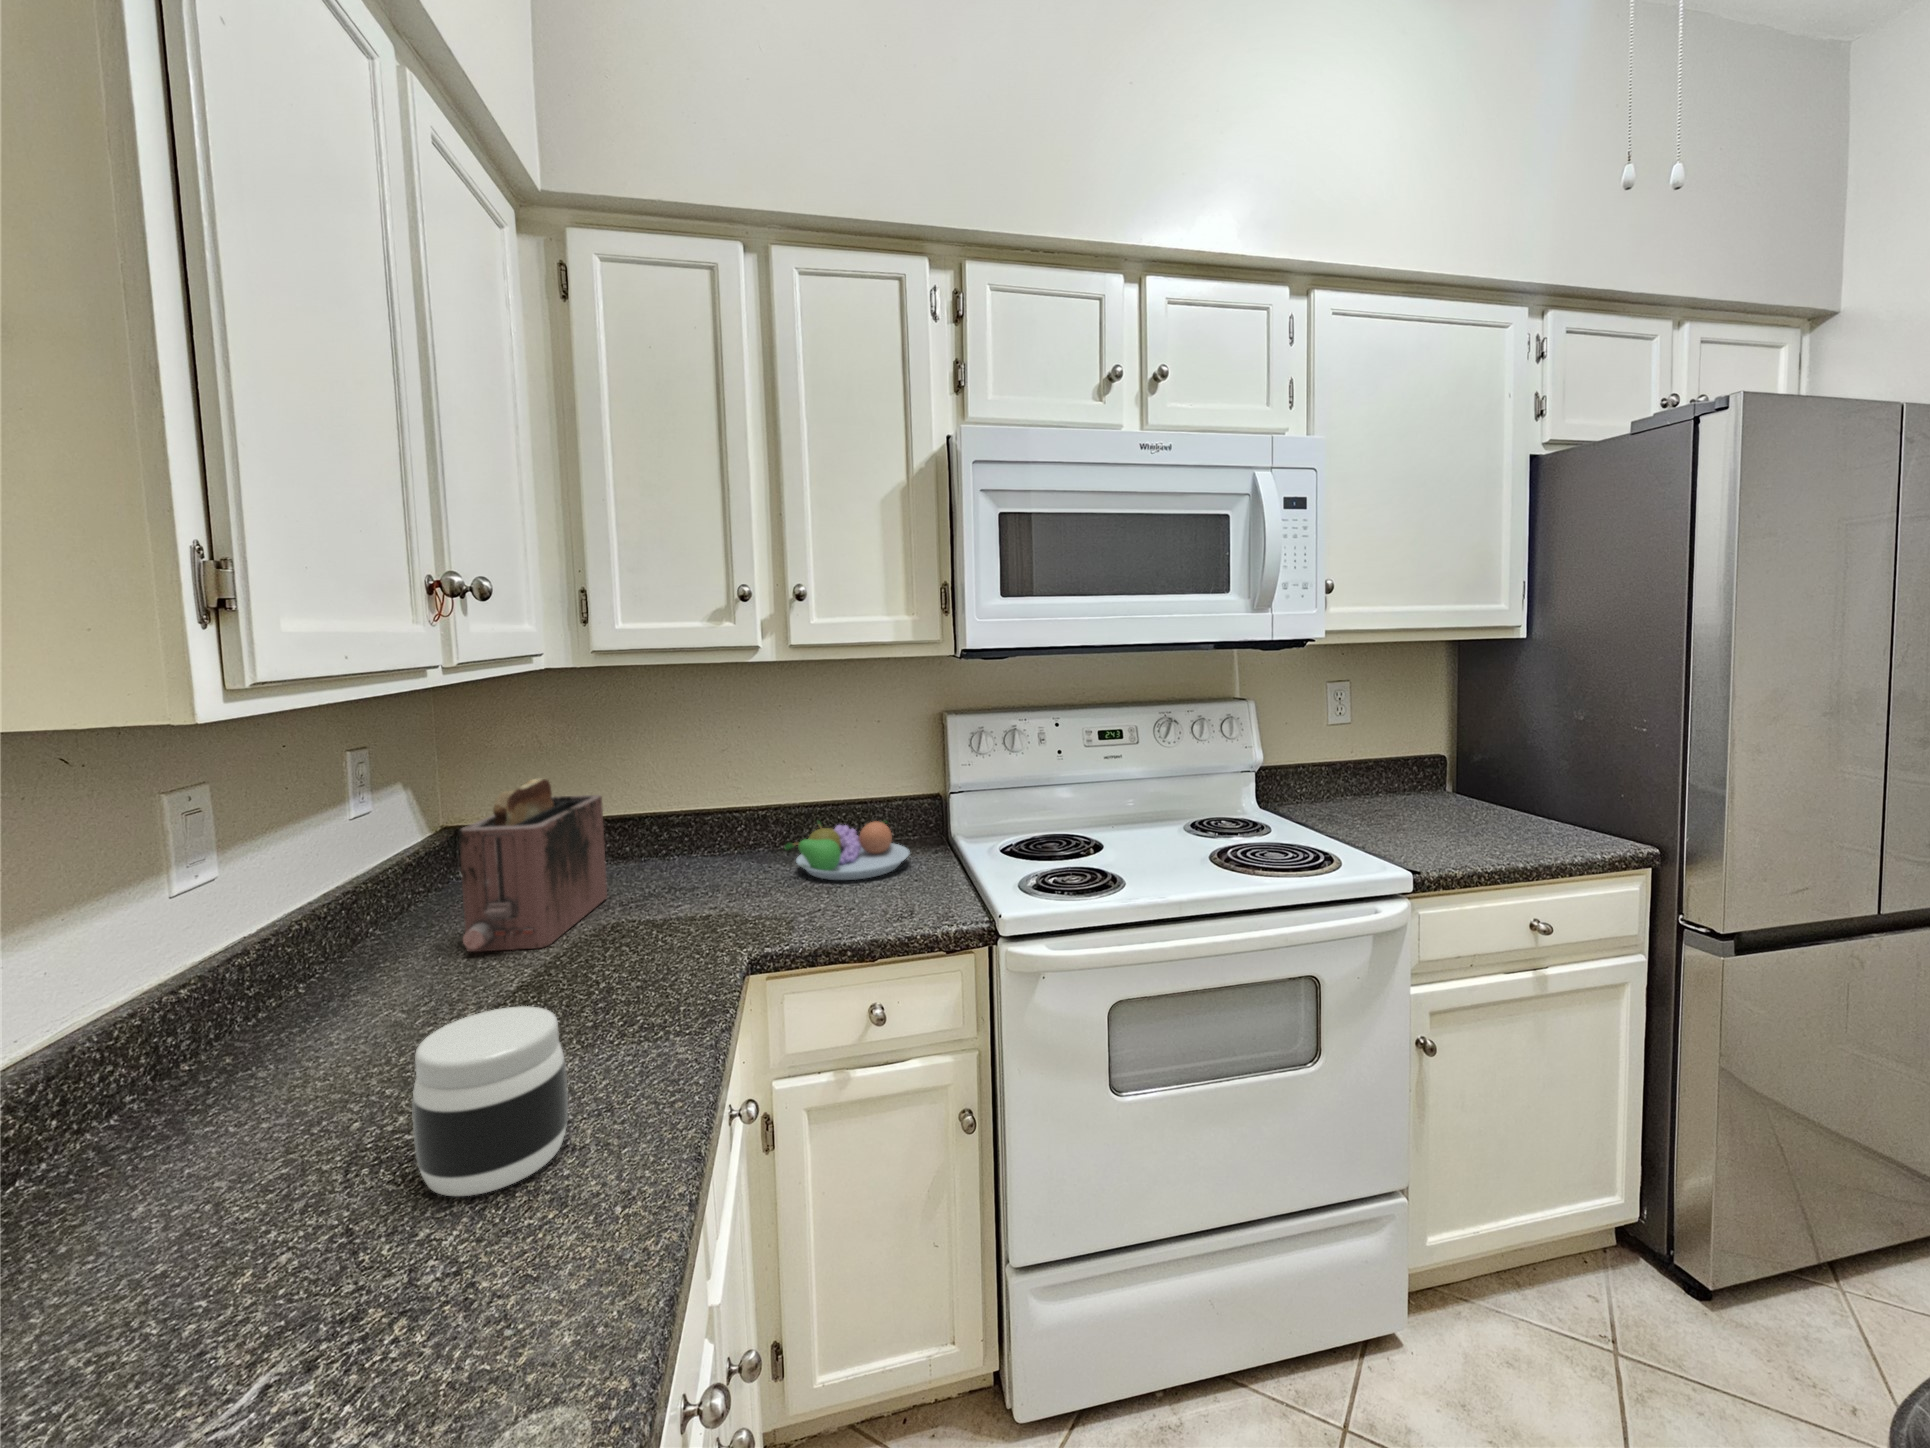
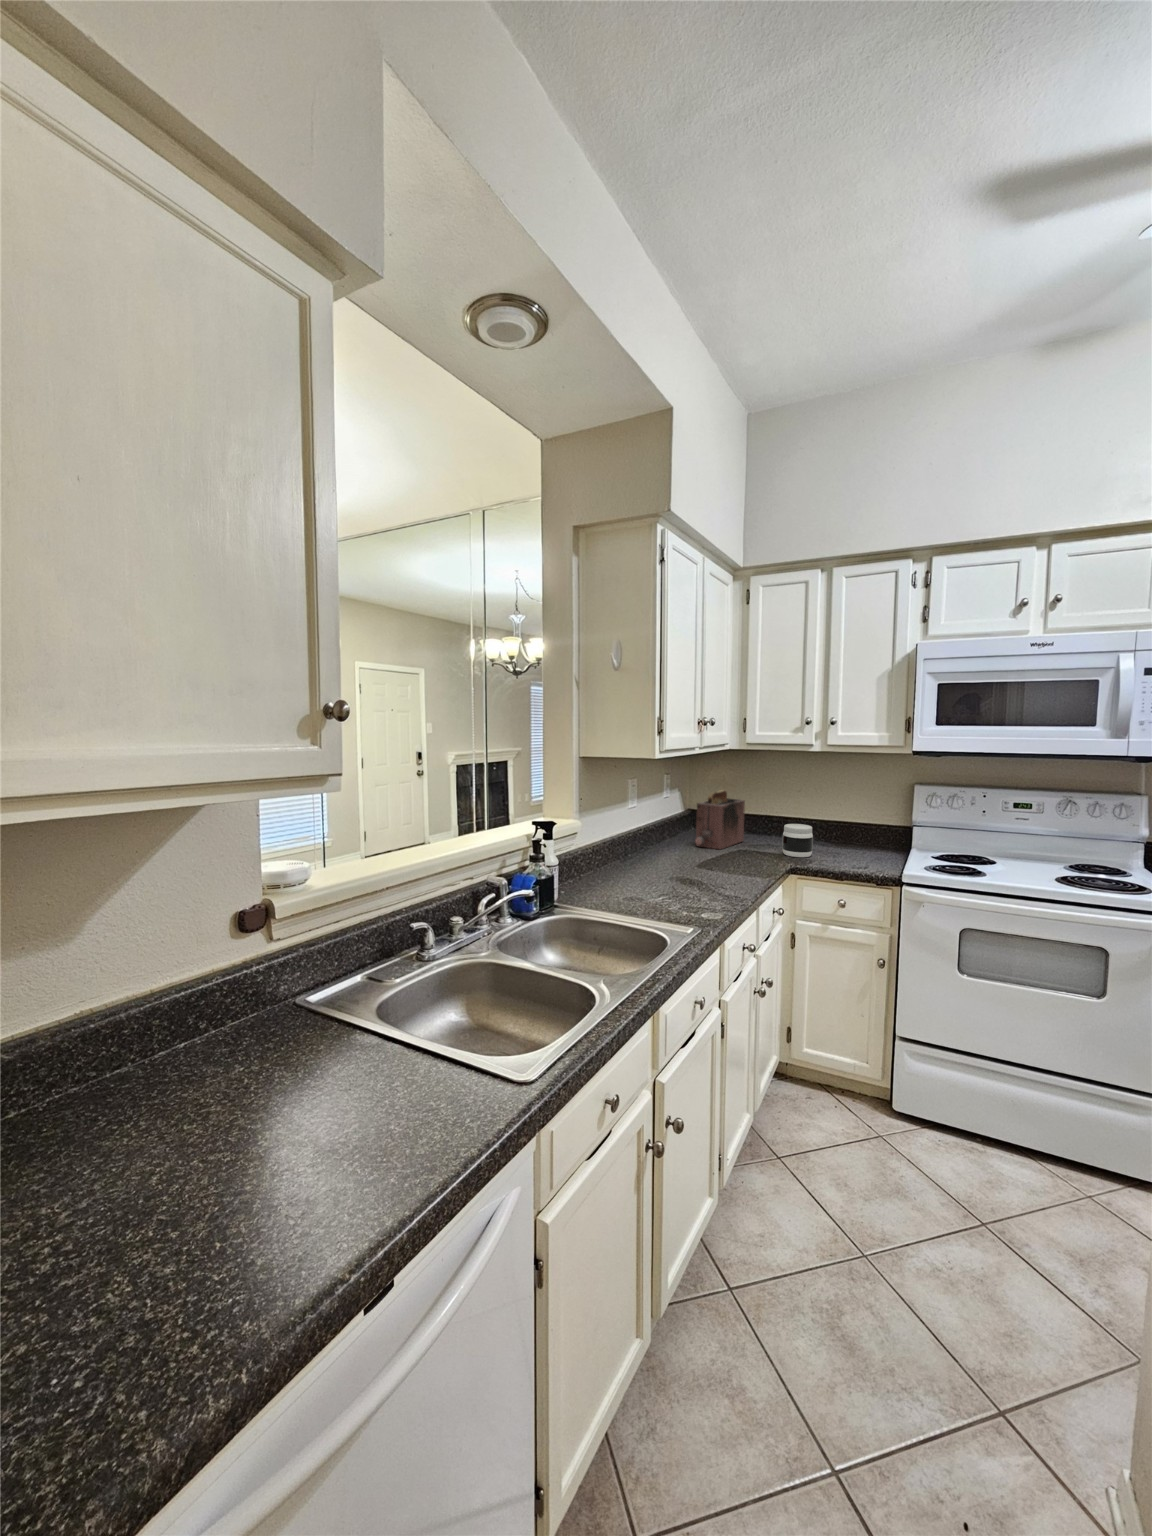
fruit bowl: present [785,821,910,880] -> none [818,826,882,855]
jar: present [412,1006,568,1196] -> present [782,824,813,857]

